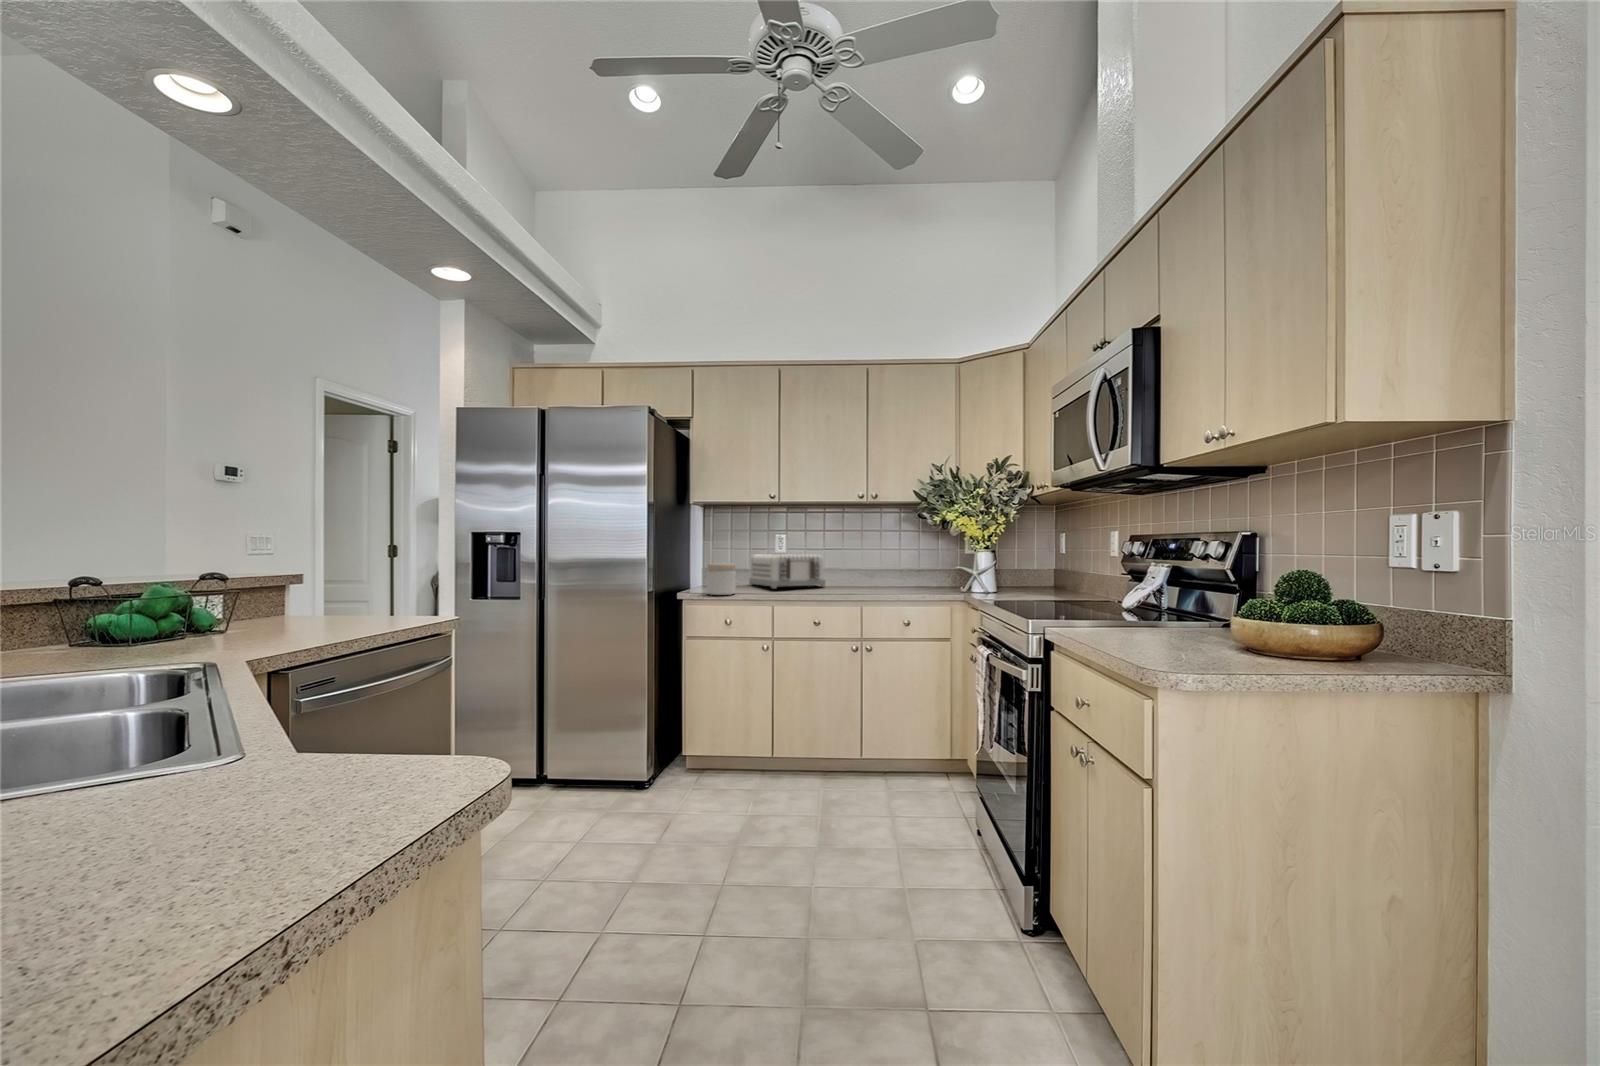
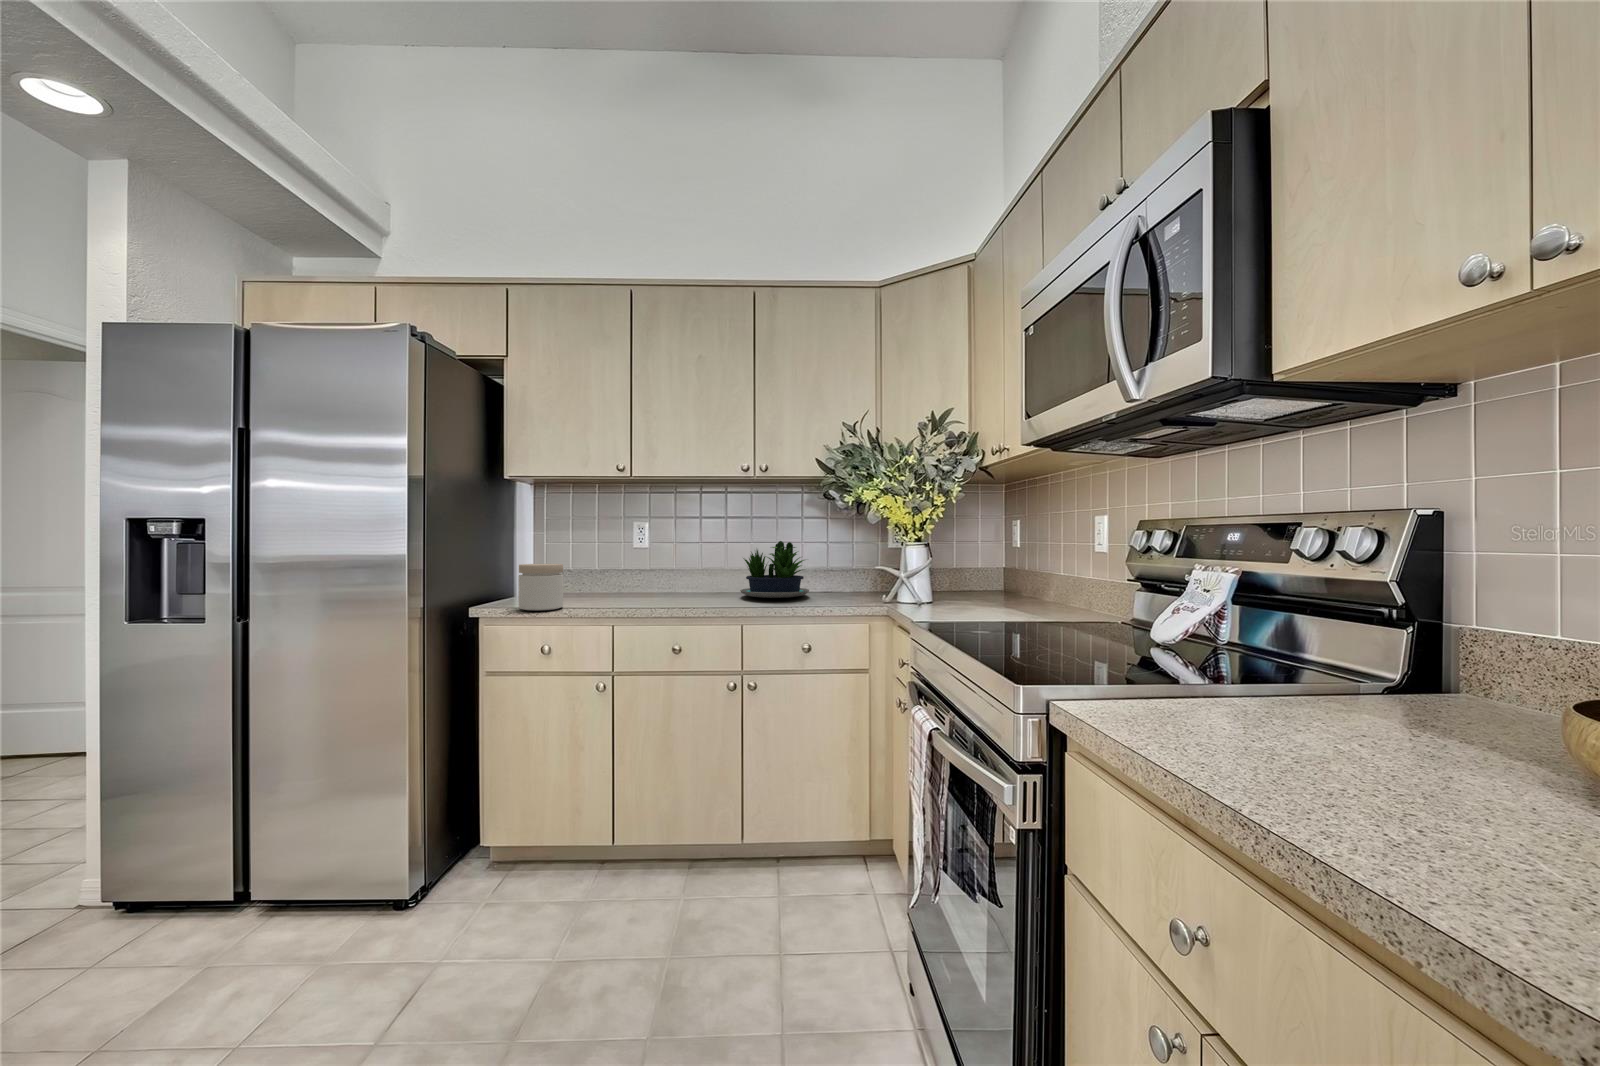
potted plant: none [855,548,910,588] -> present [740,541,809,598]
toaster: present [749,554,826,588] -> none [596,549,700,599]

